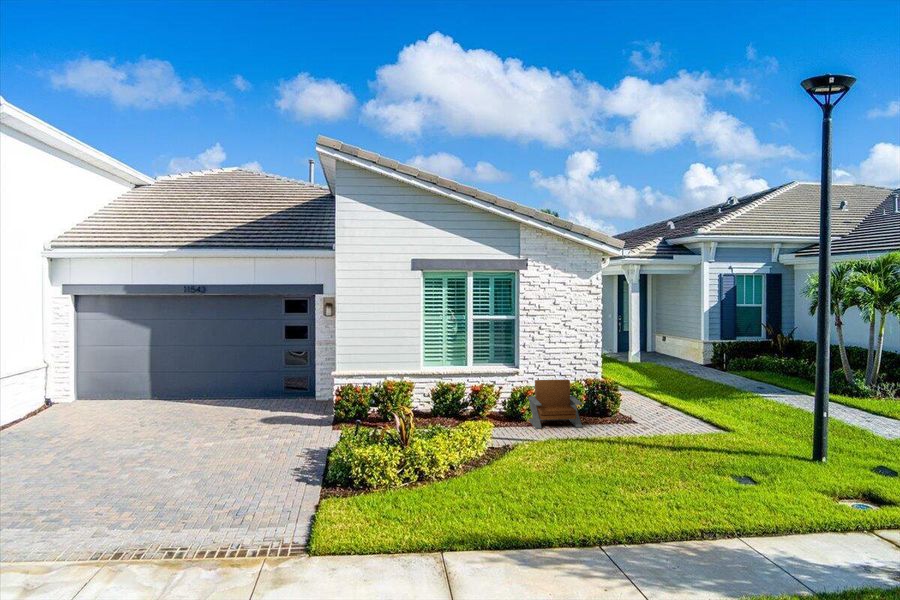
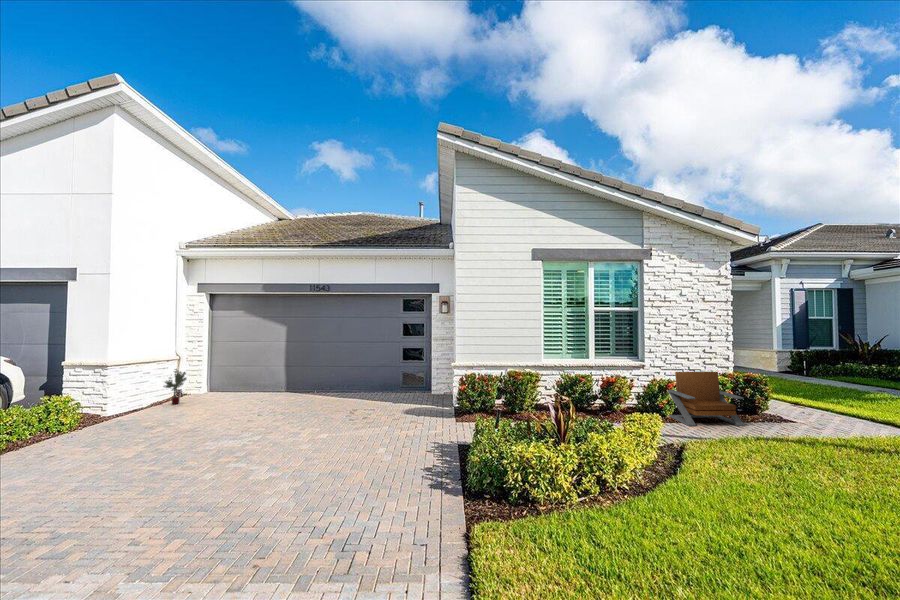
potted tree: none [26,381,50,418] -> present [163,369,186,404]

